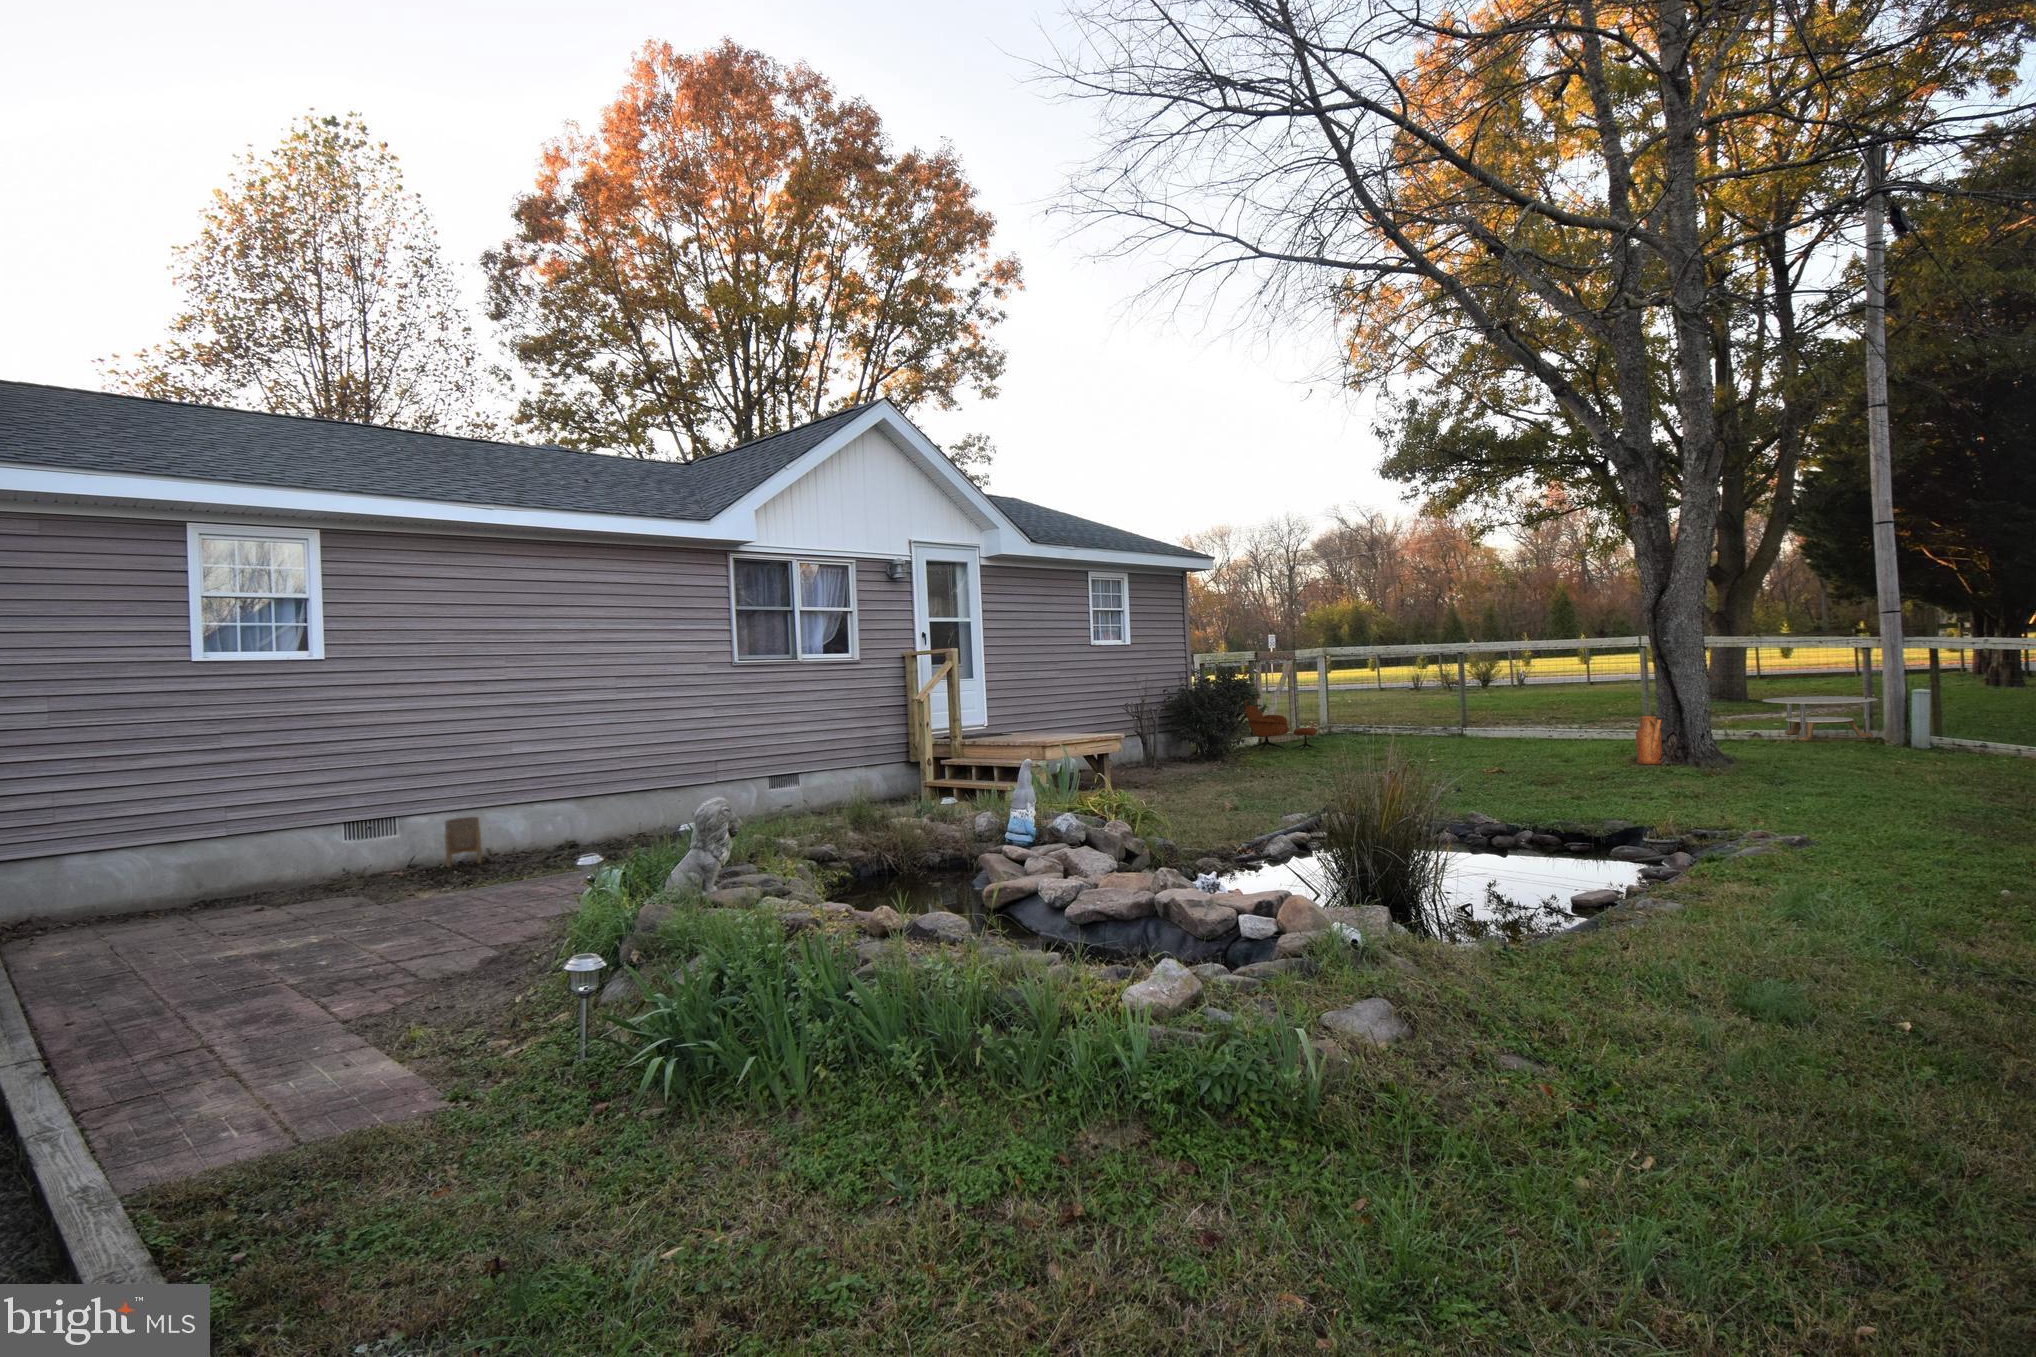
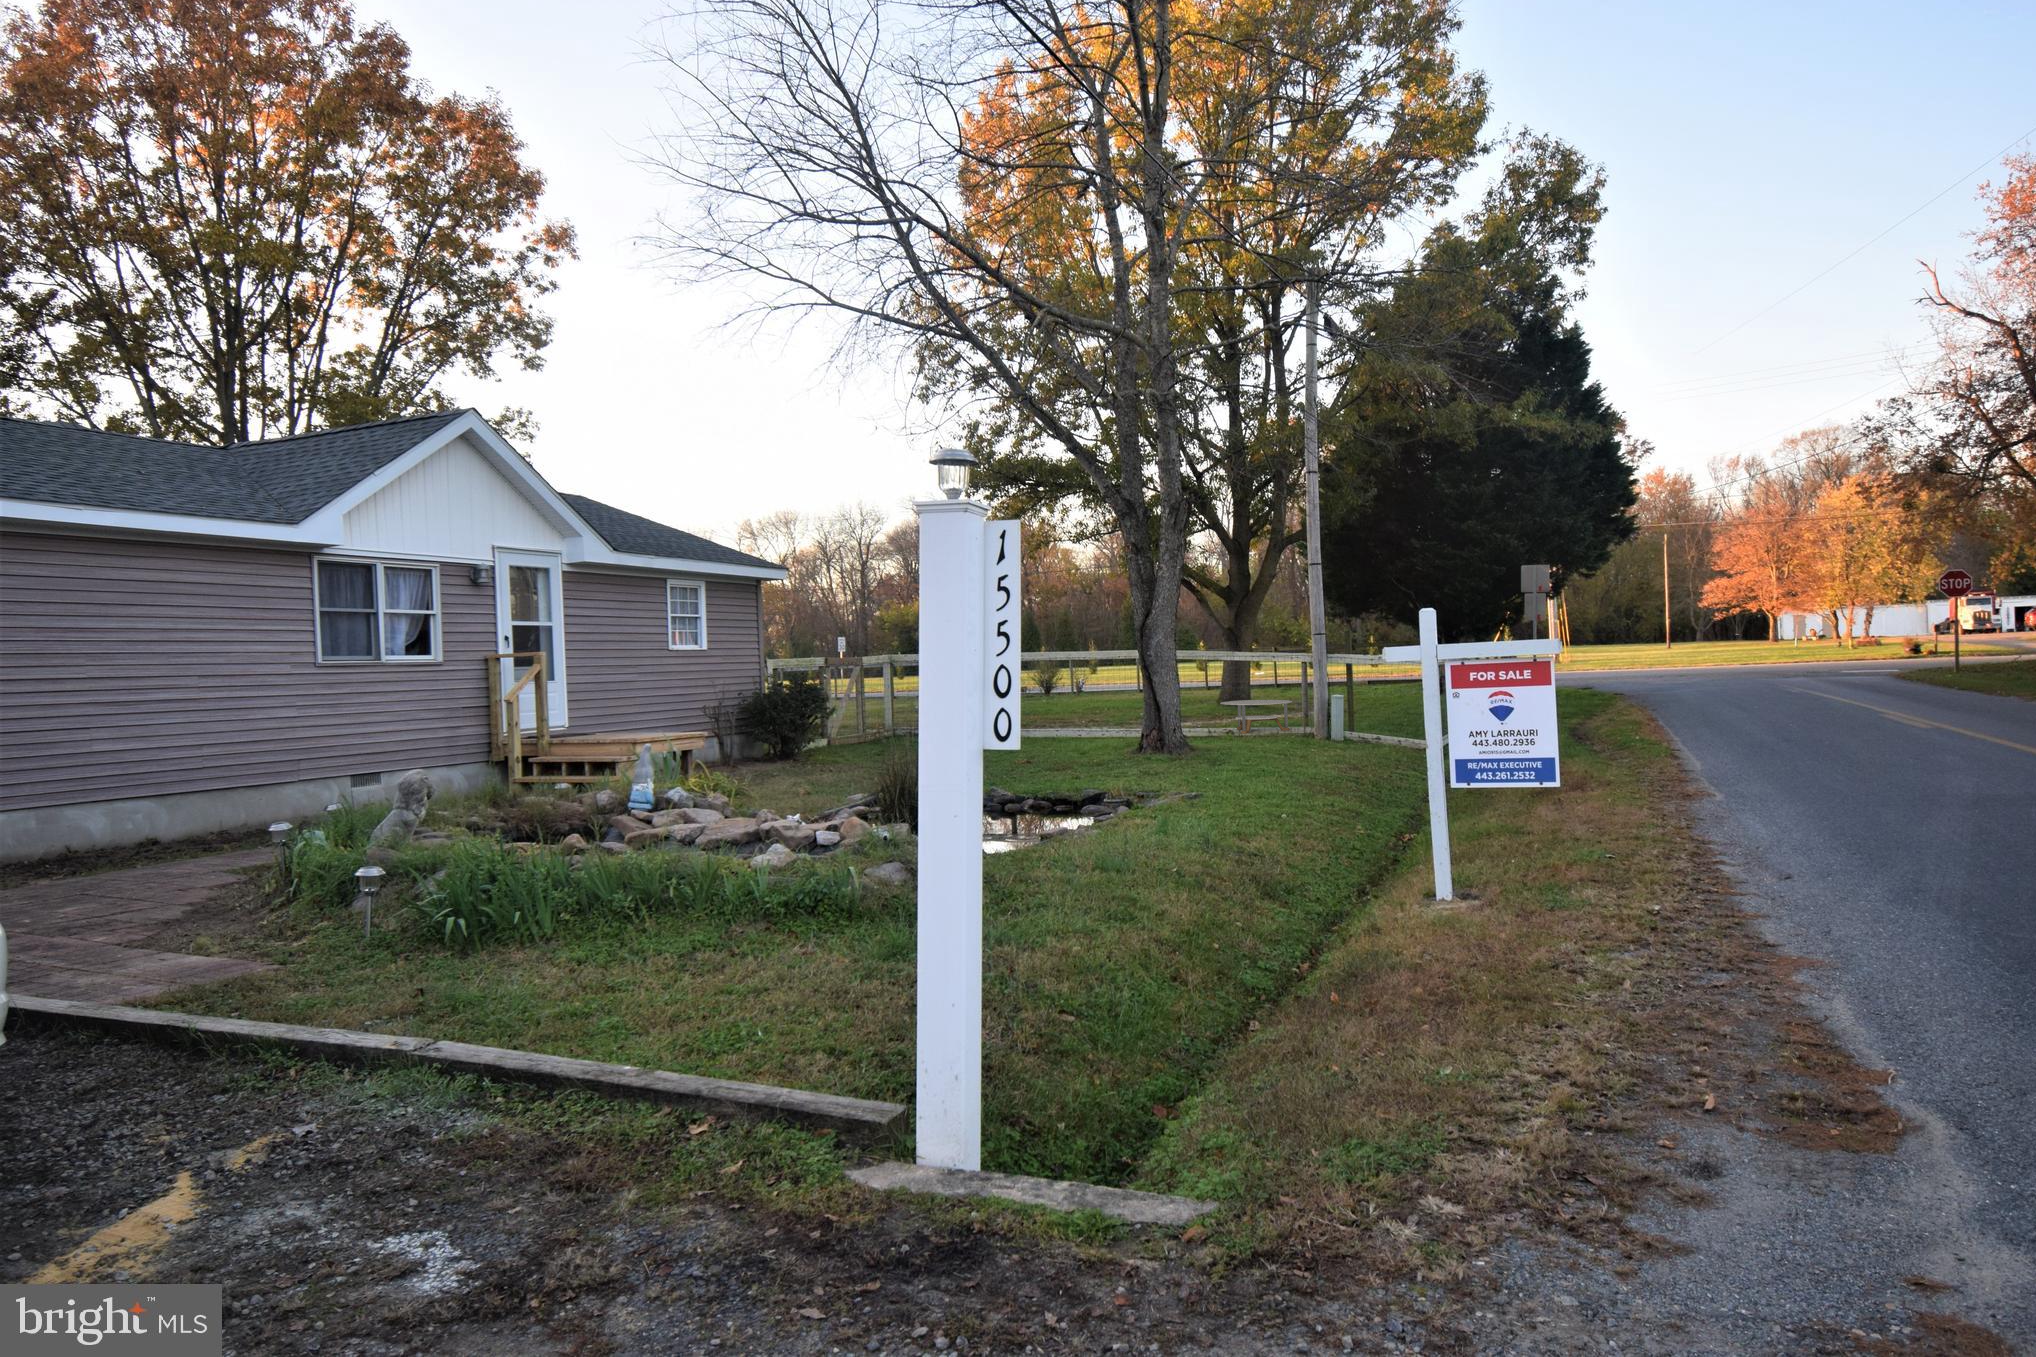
lounge chair: present [1243,698,1320,751] -> none [813,699,882,750]
watering can: present [1636,716,1663,764] -> none [1119,714,1137,751]
planter: present [445,817,482,867] -> none [32,812,77,860]

